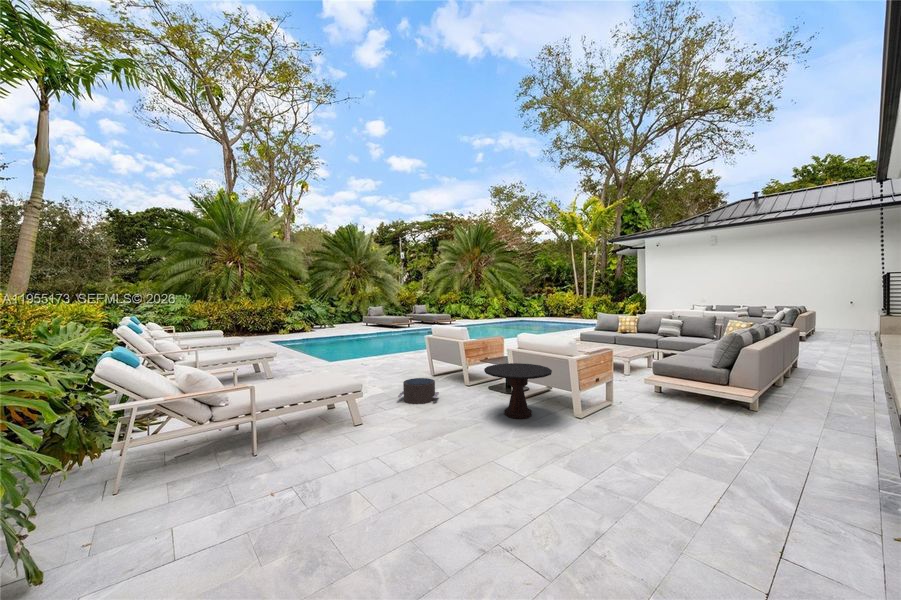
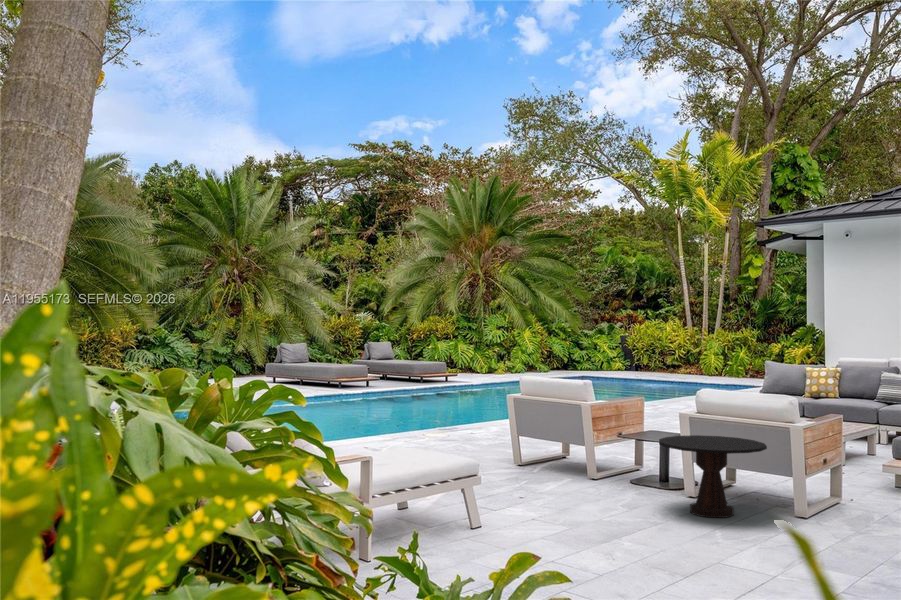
pouf: present [398,378,439,404] -> none [501,463,568,502]

